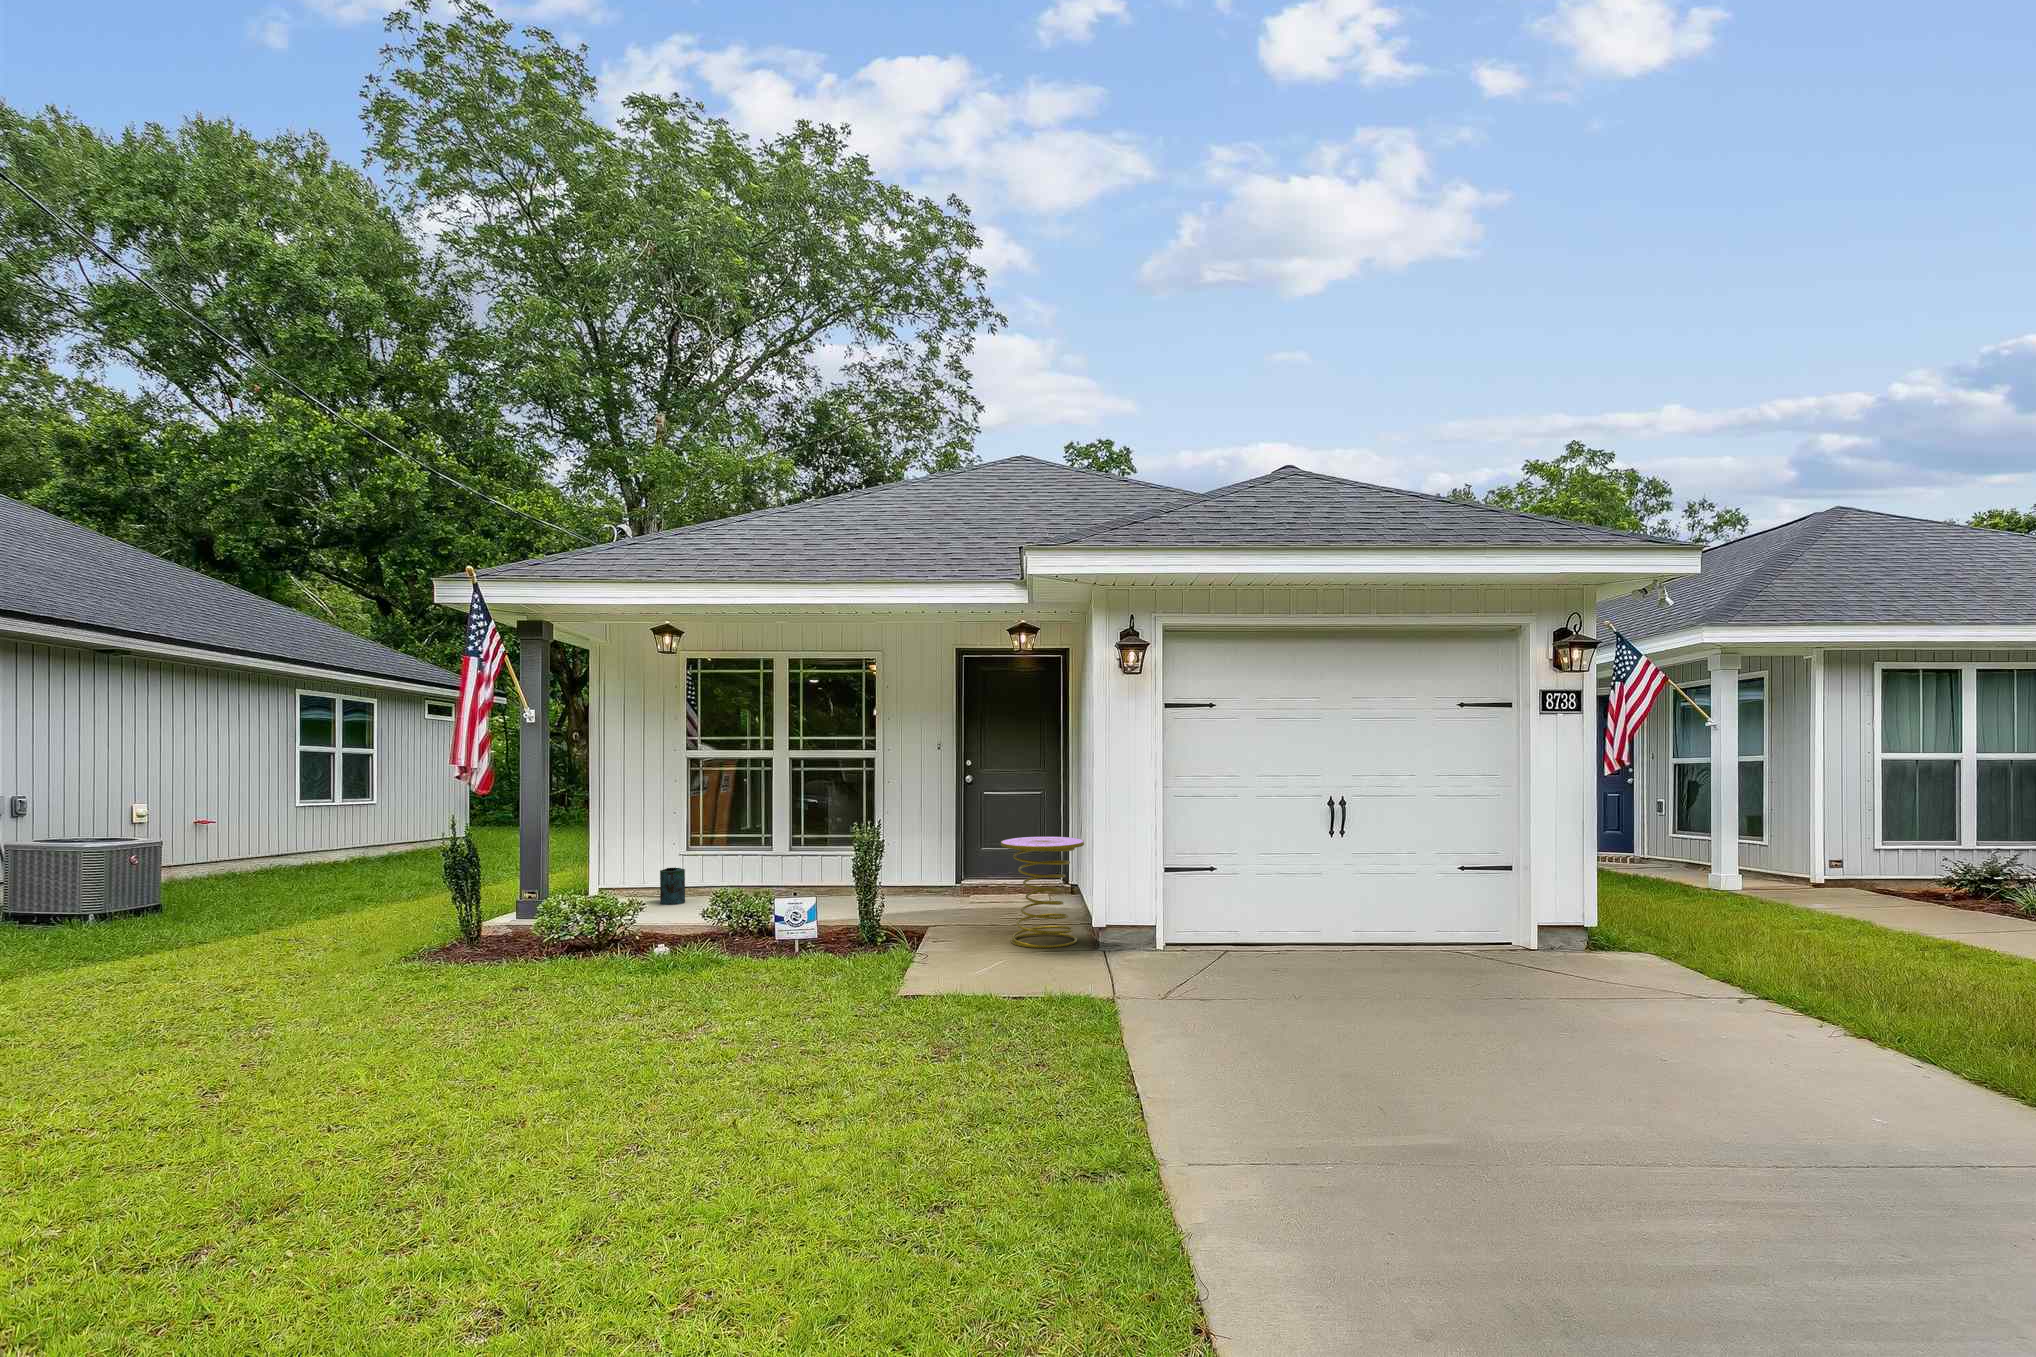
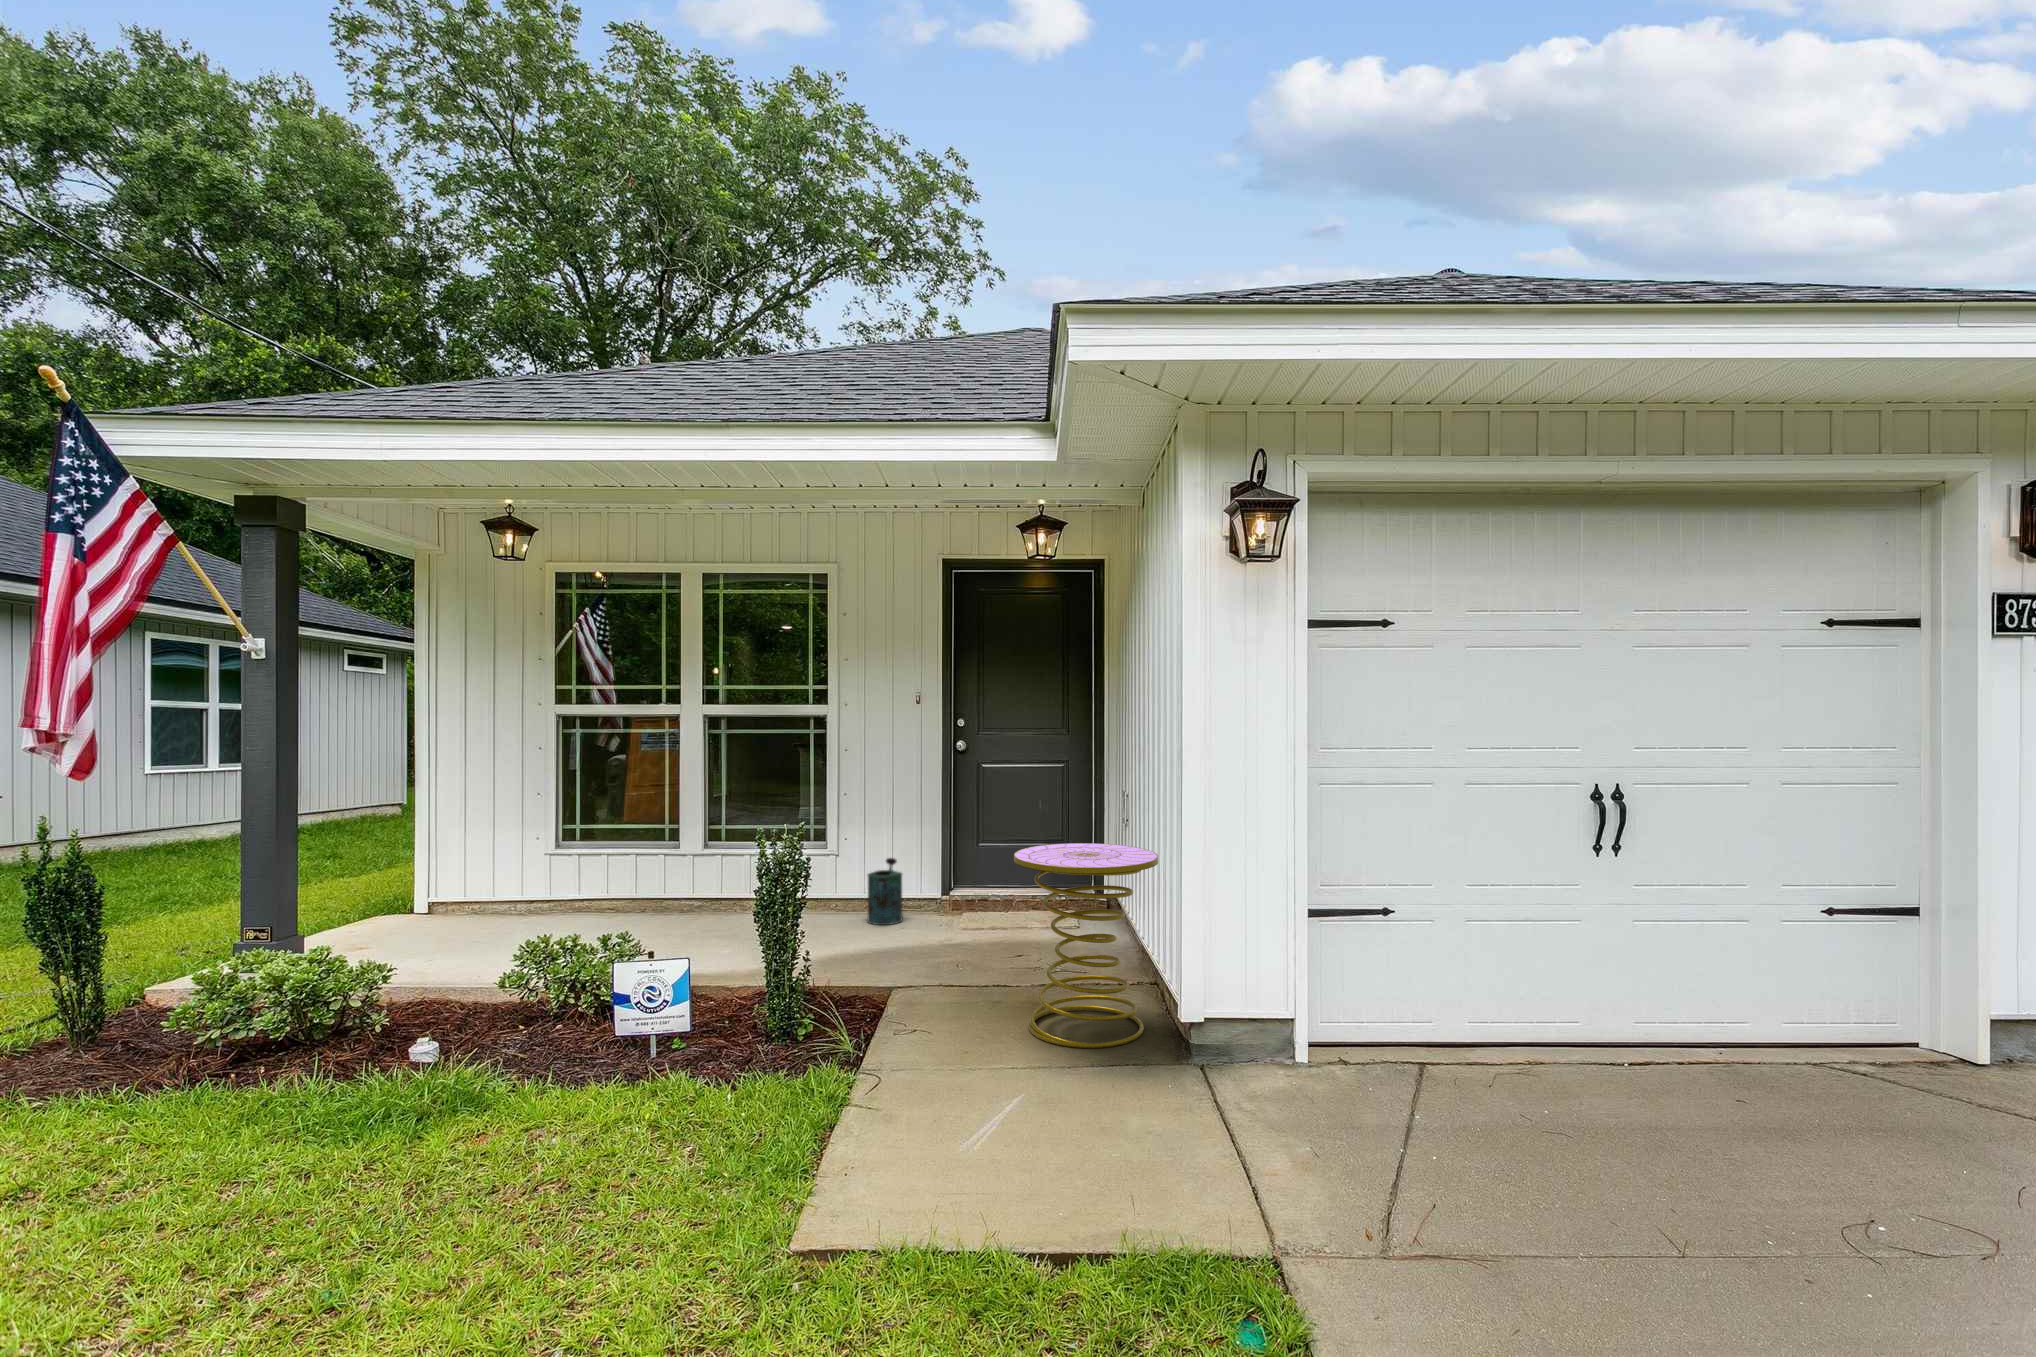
watering can: present [660,867,685,905] -> present [868,858,902,925]

